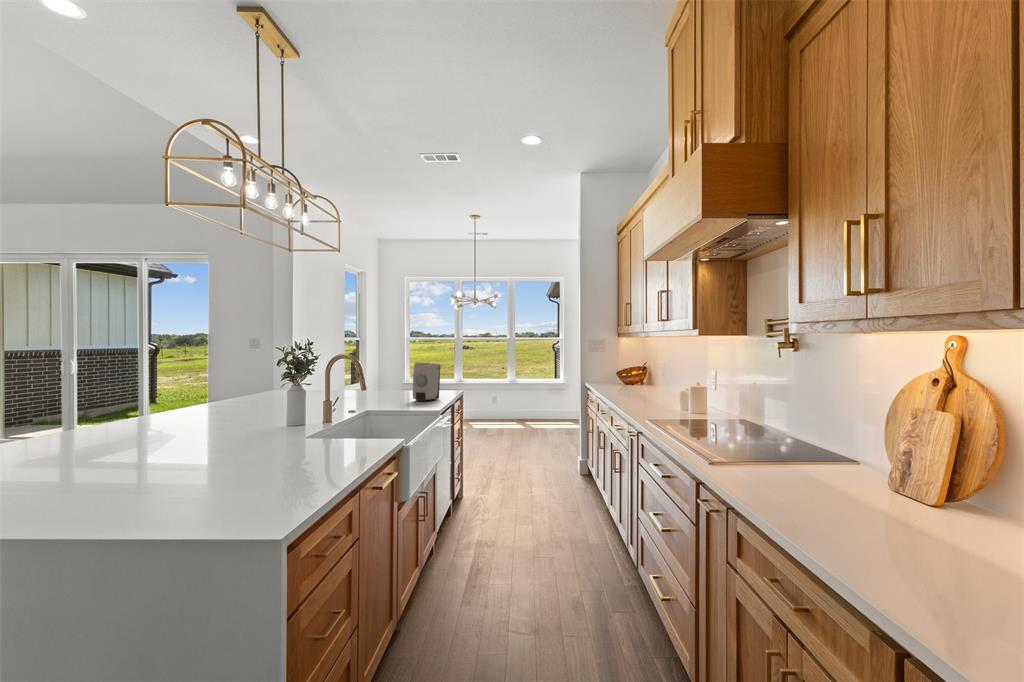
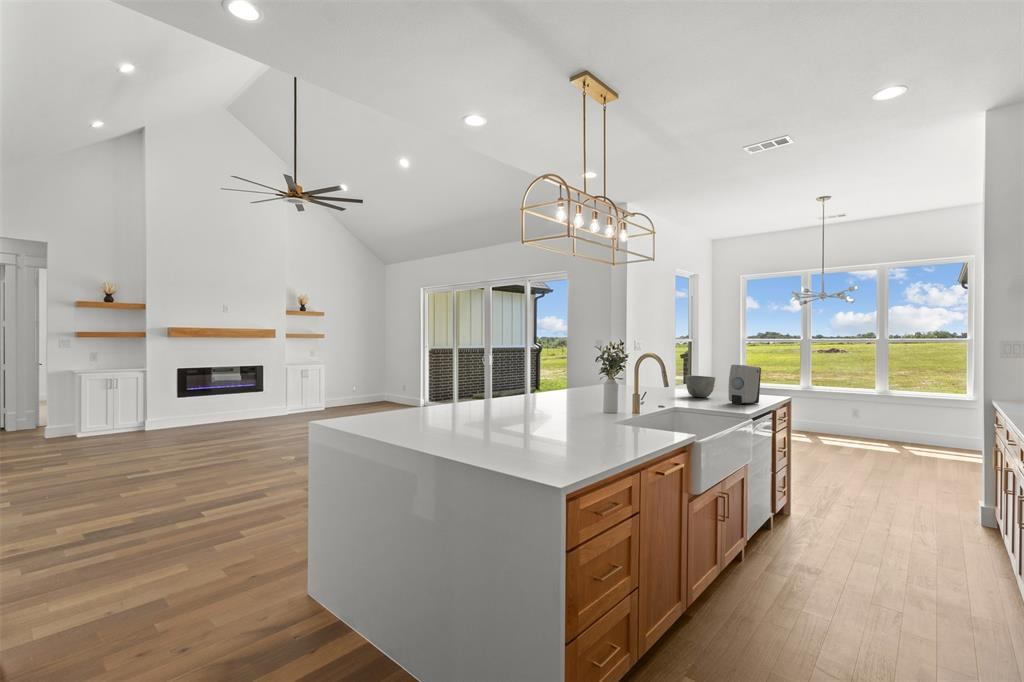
bowl: none [368,375,398,397] -> present [685,375,715,397]

